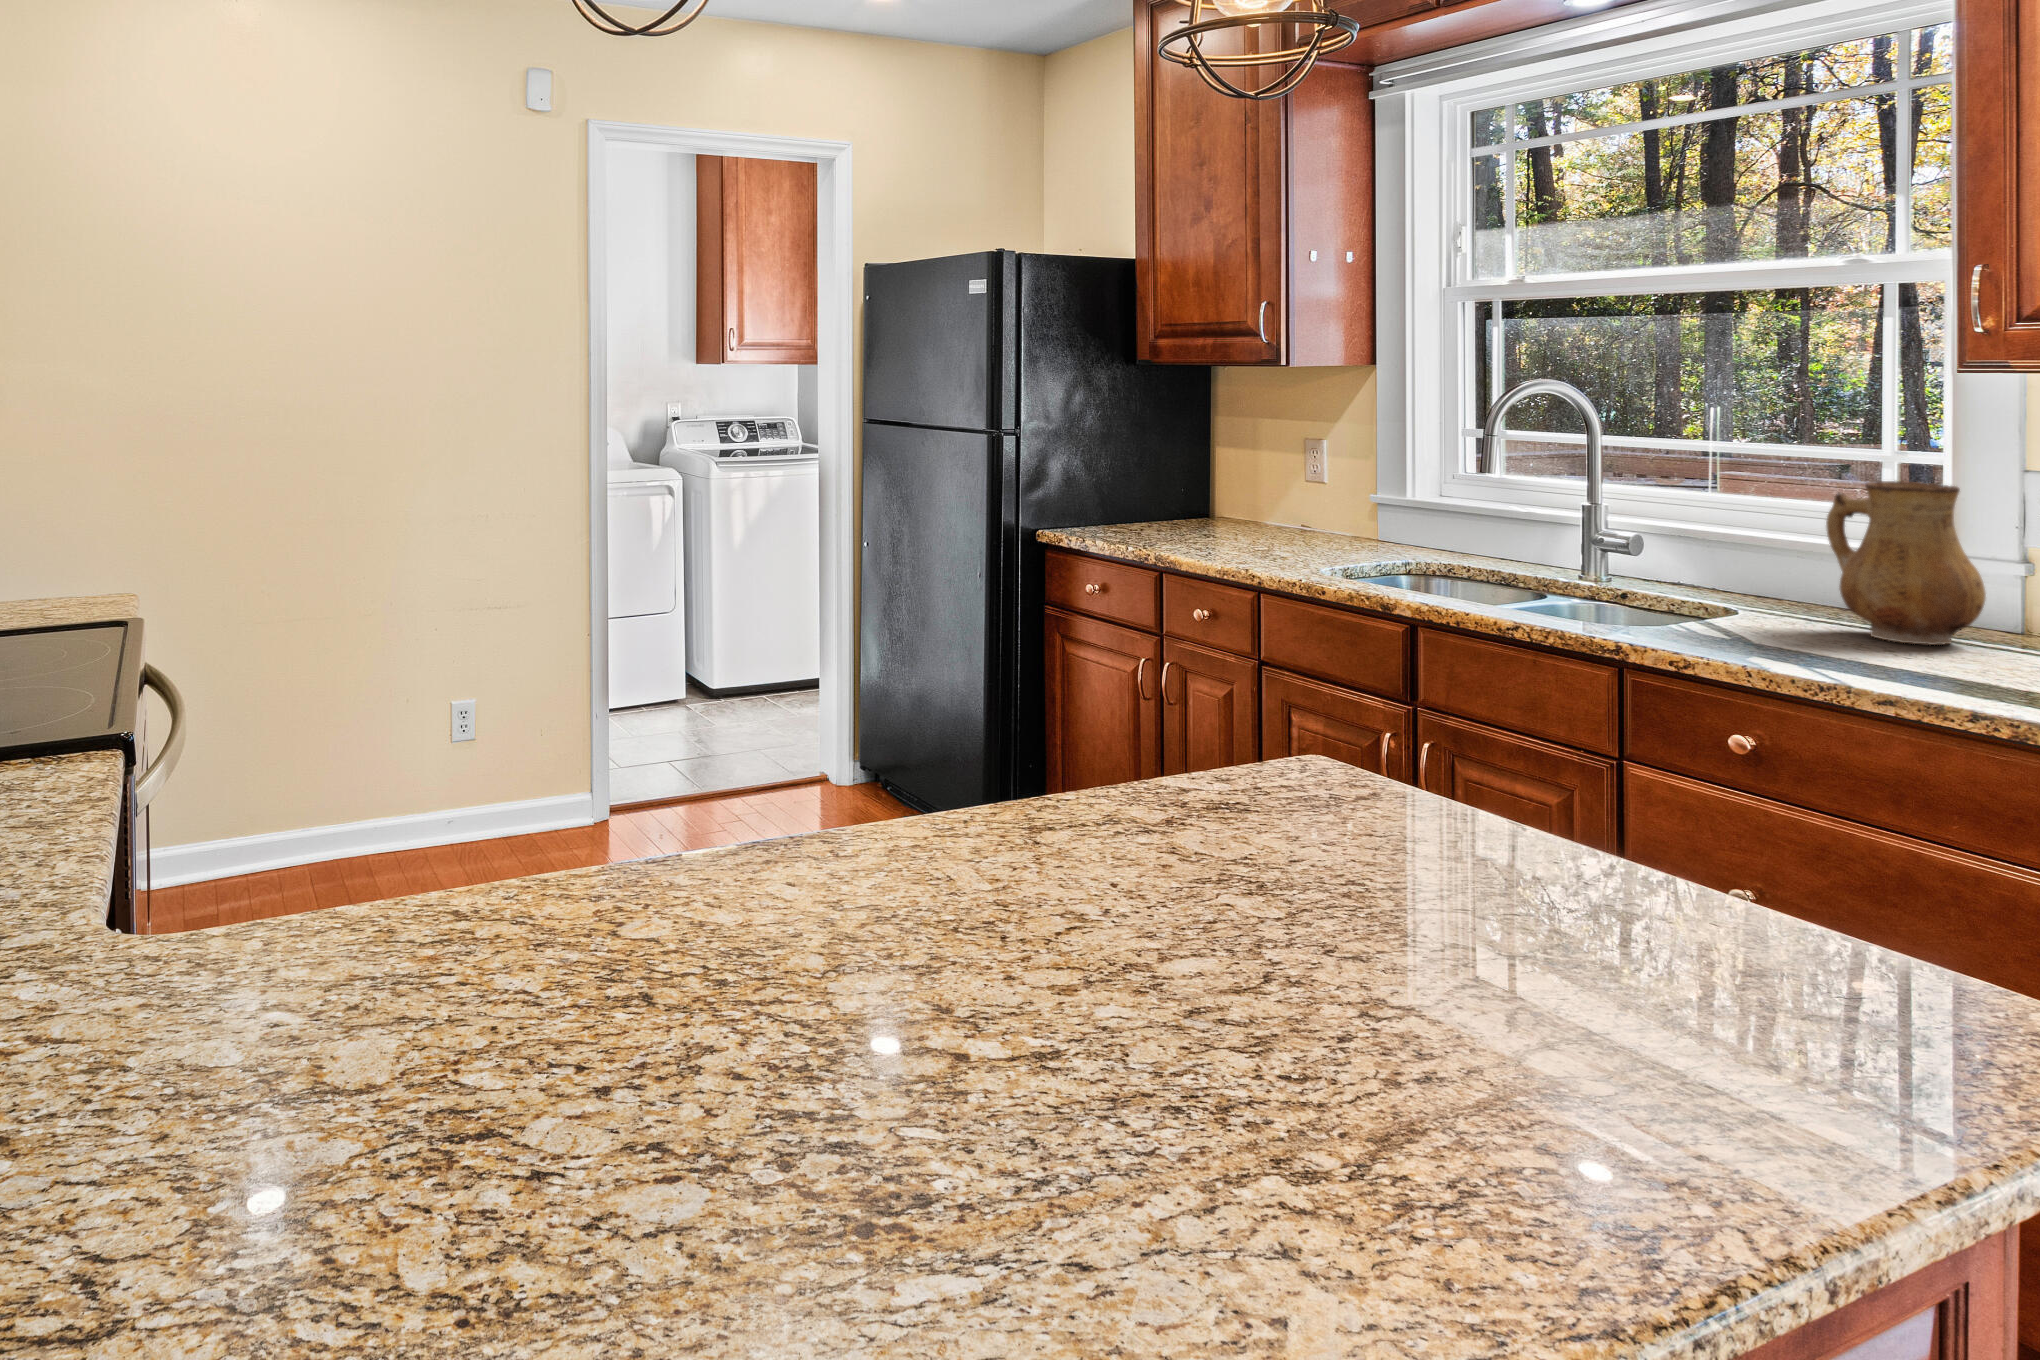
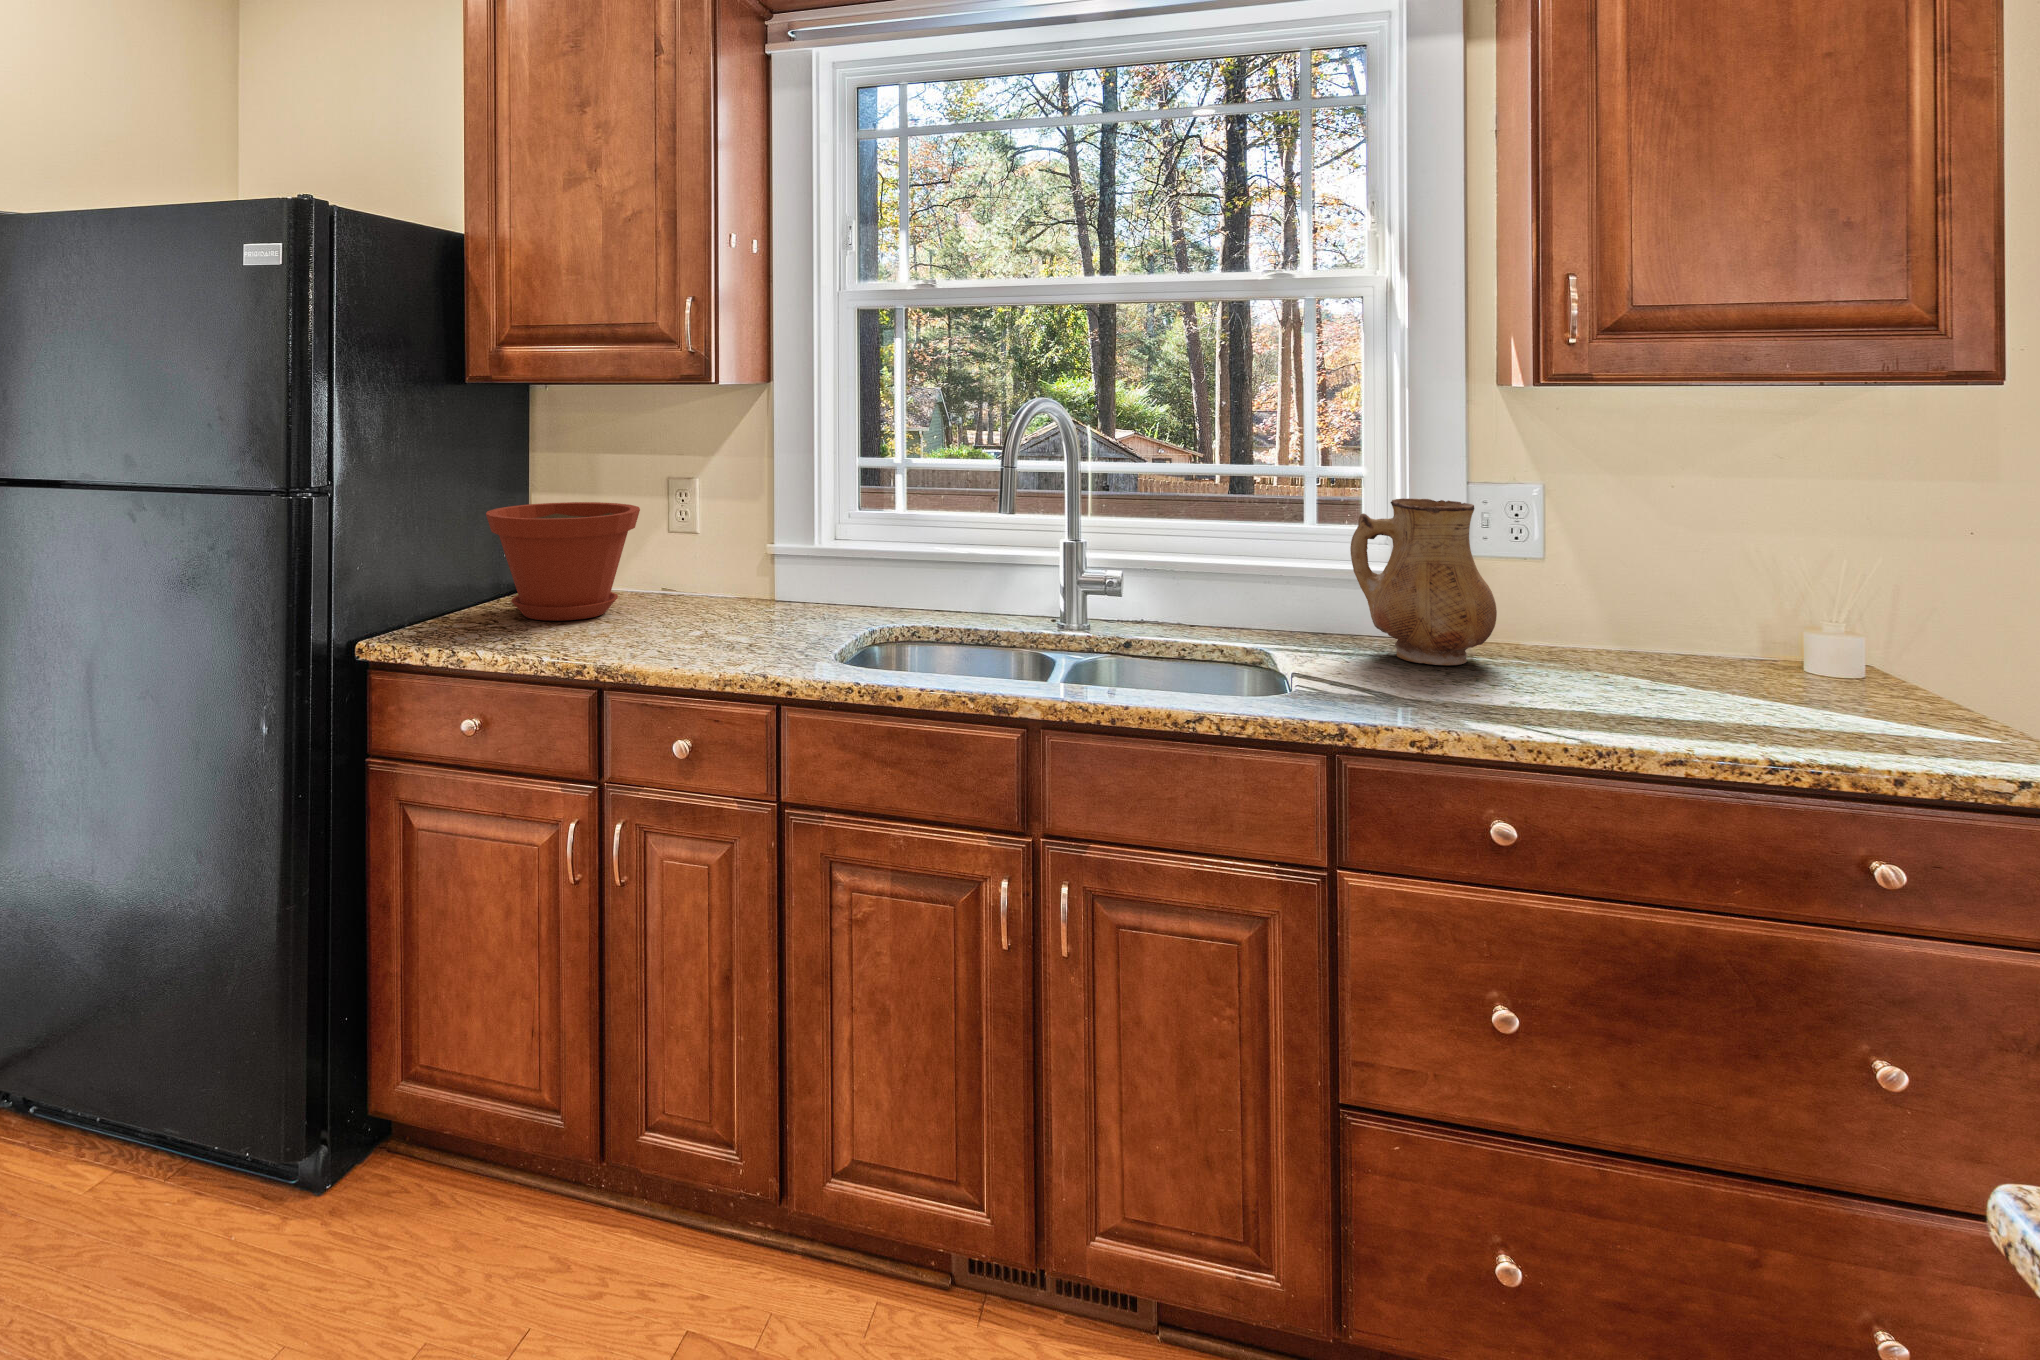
plant pot: none [1149,457,1269,540] -> present [486,502,640,621]

